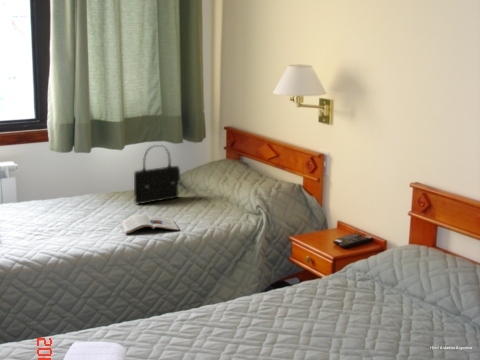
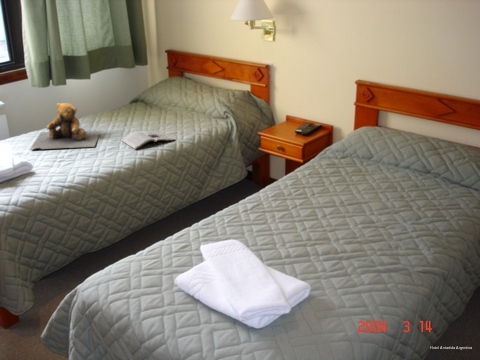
handbag: present [134,149,180,204] -> none [115,71,150,124]
teddy bear: none [20,171,110,225] -> present [31,103,100,150]

